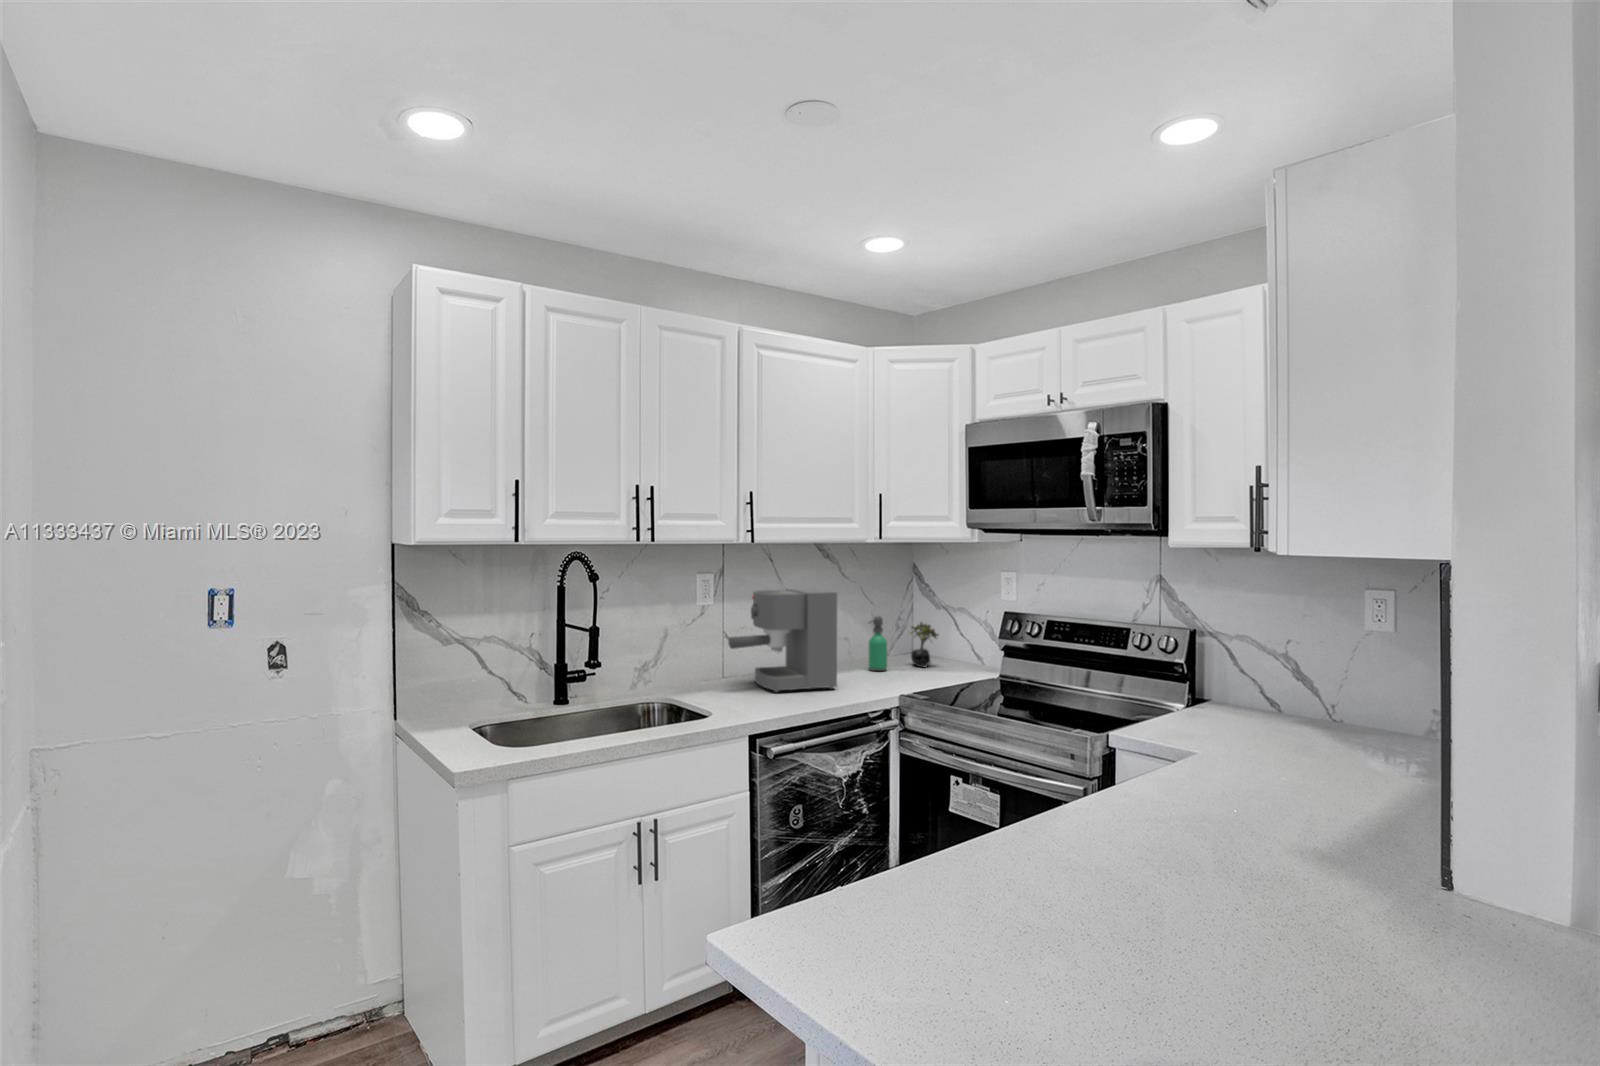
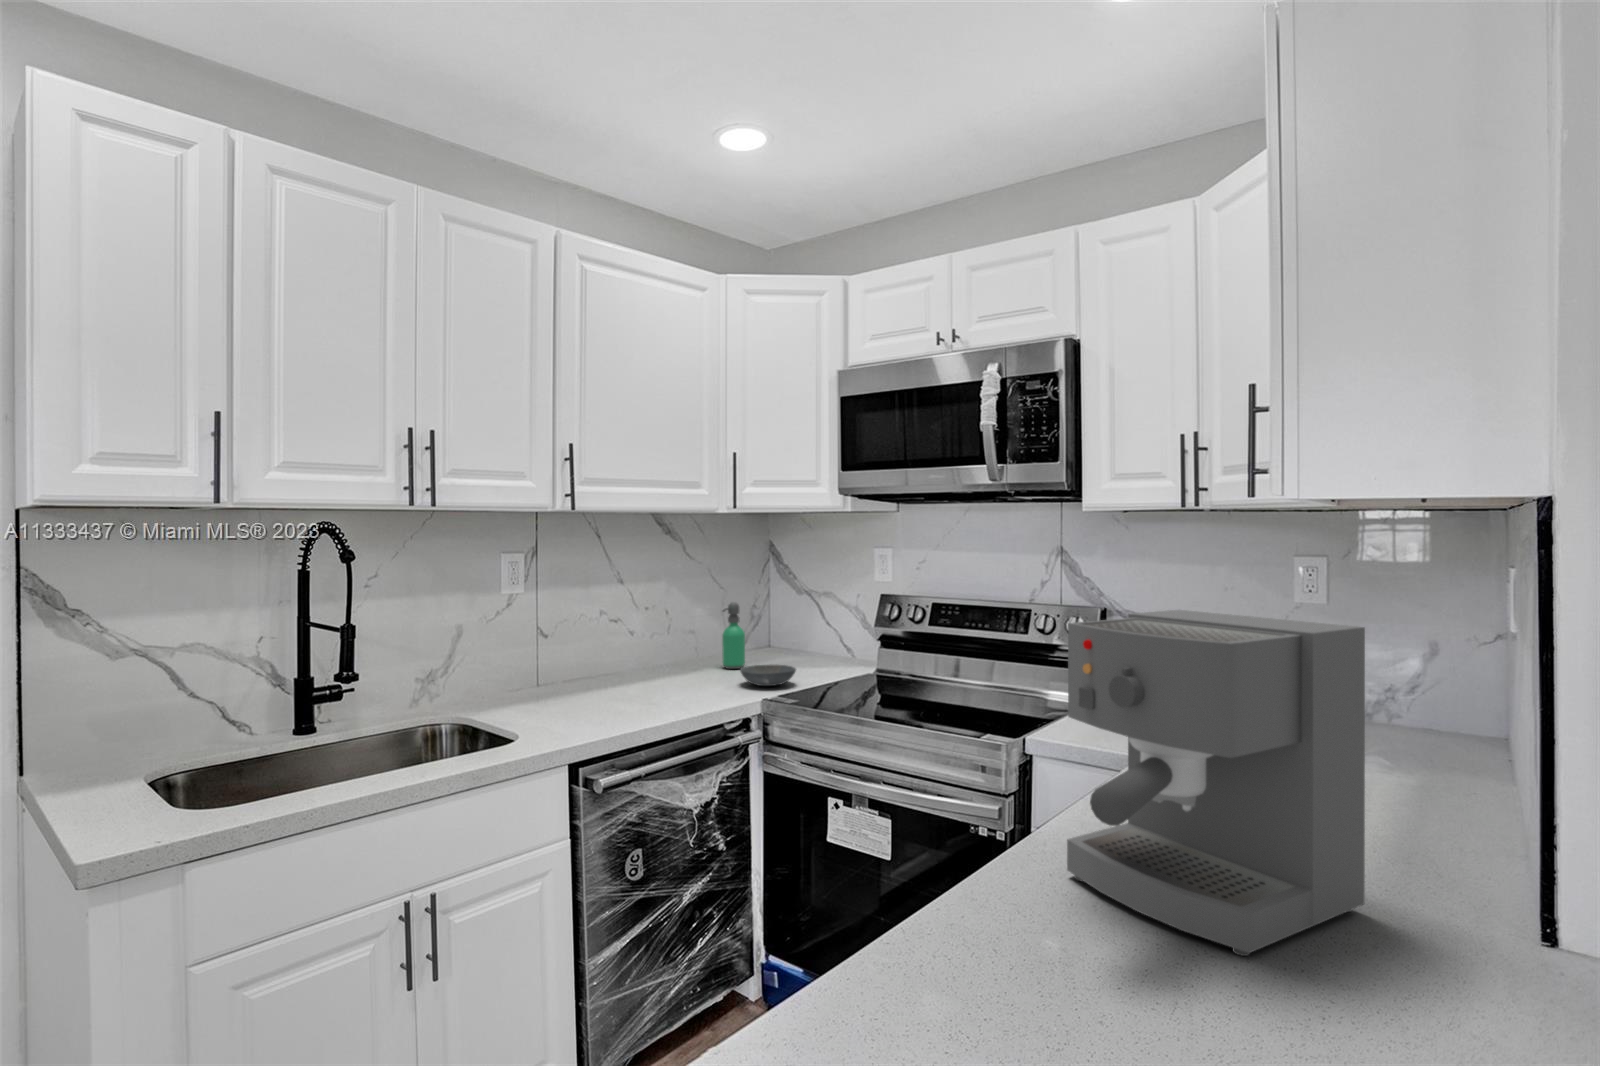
coffee maker: present [728,588,837,693] -> present [1067,610,1365,956]
succulent plant: present [910,622,938,668] -> none [769,608,806,663]
bowl: none [881,668,928,686] -> present [740,665,796,686]

